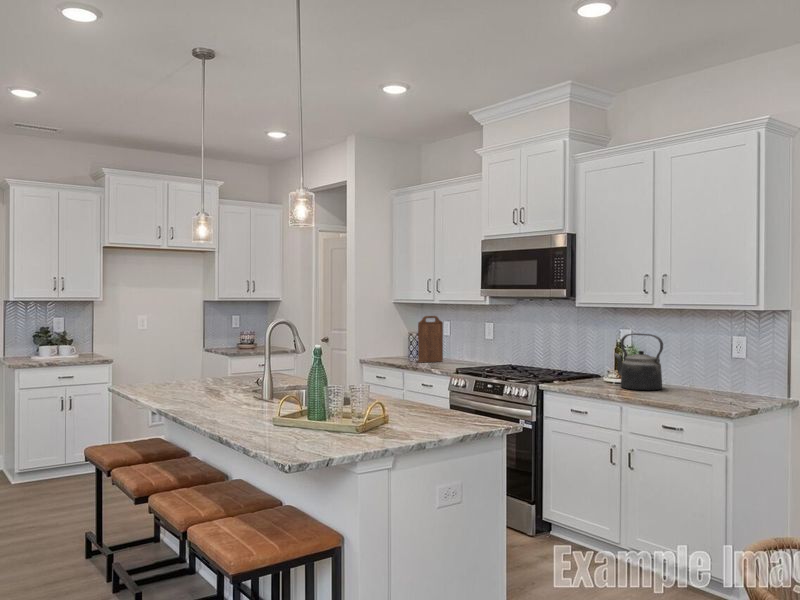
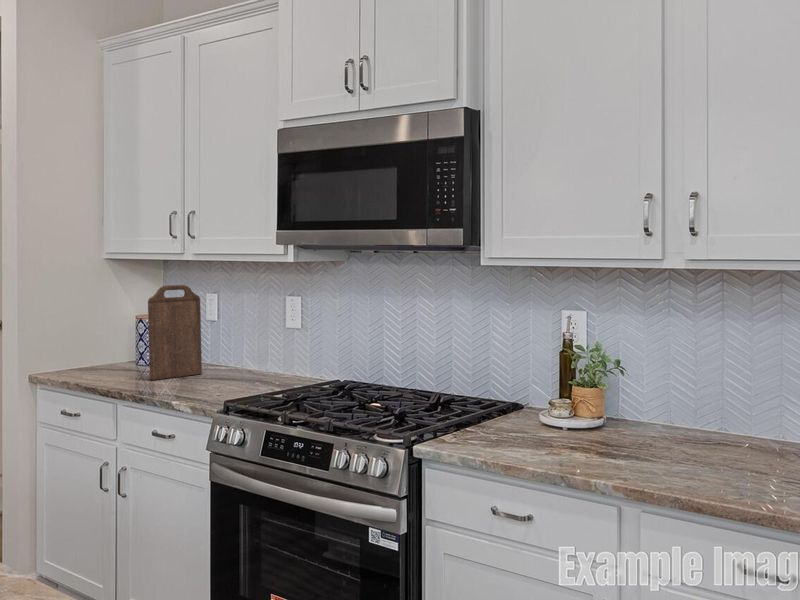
kettle: present [615,333,663,390] -> none [572,328,689,459]

